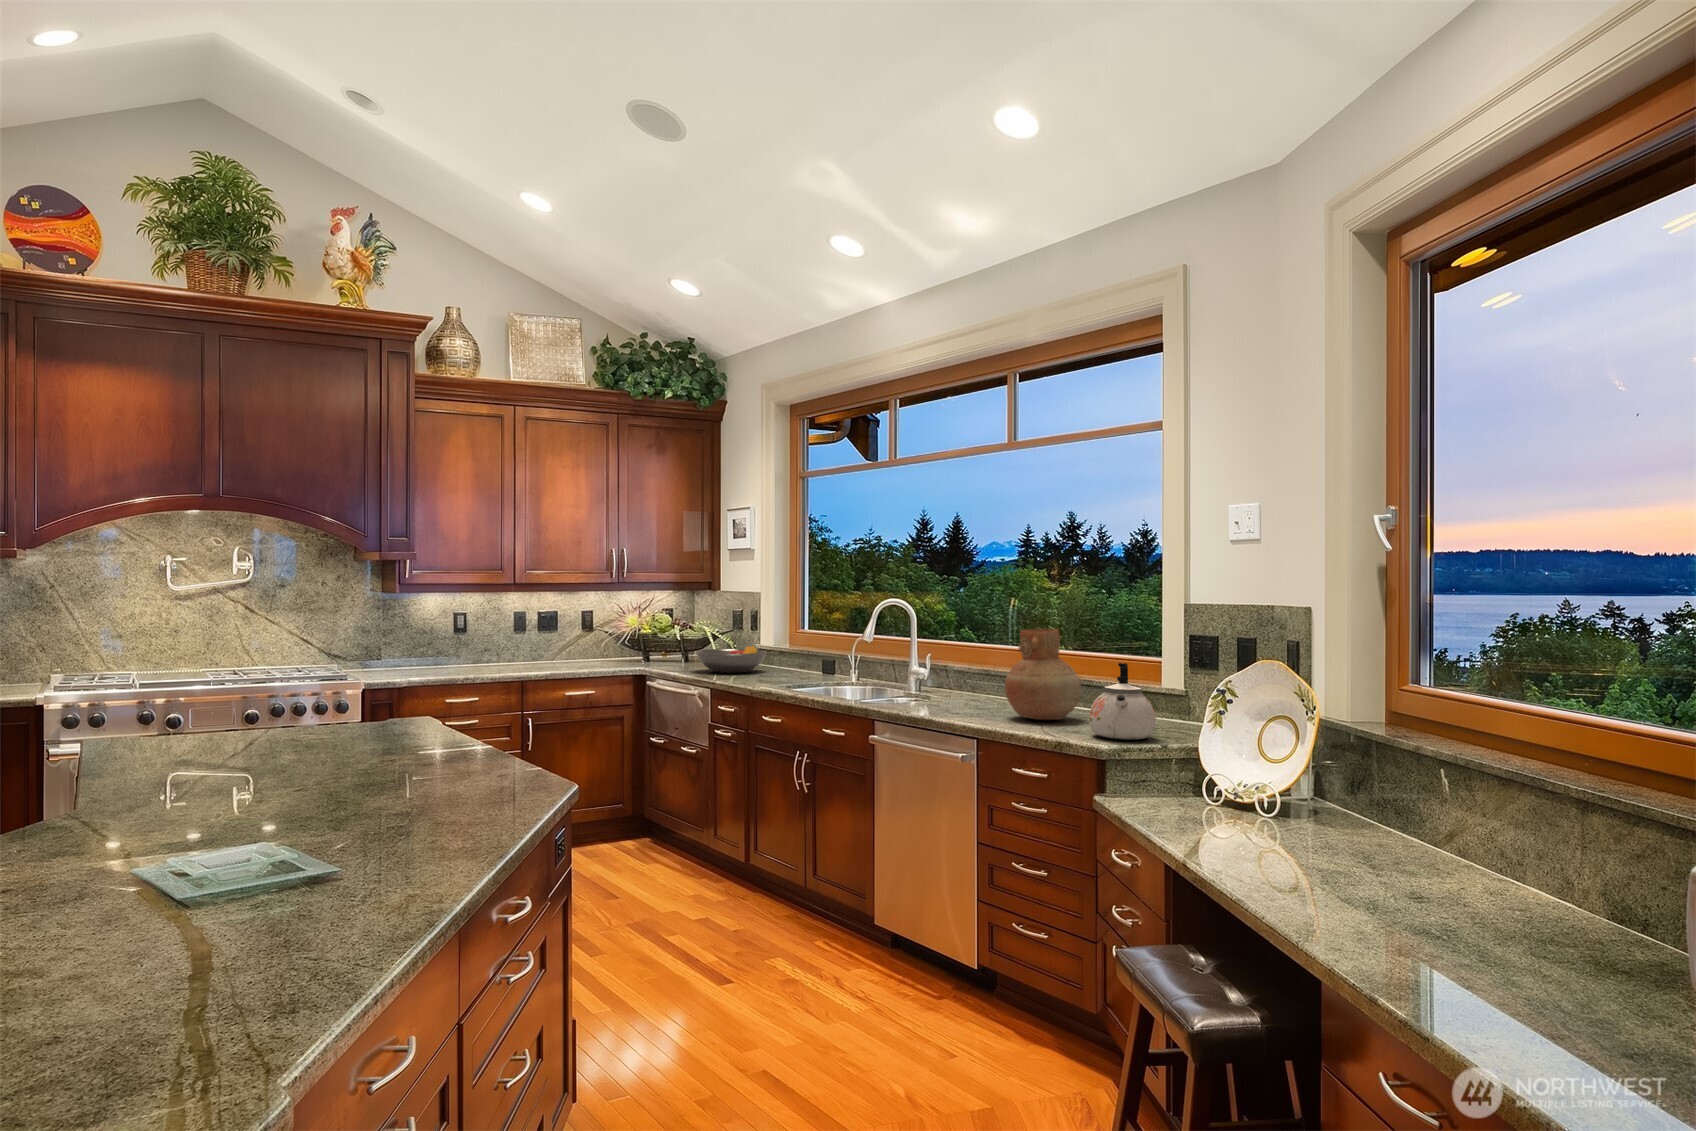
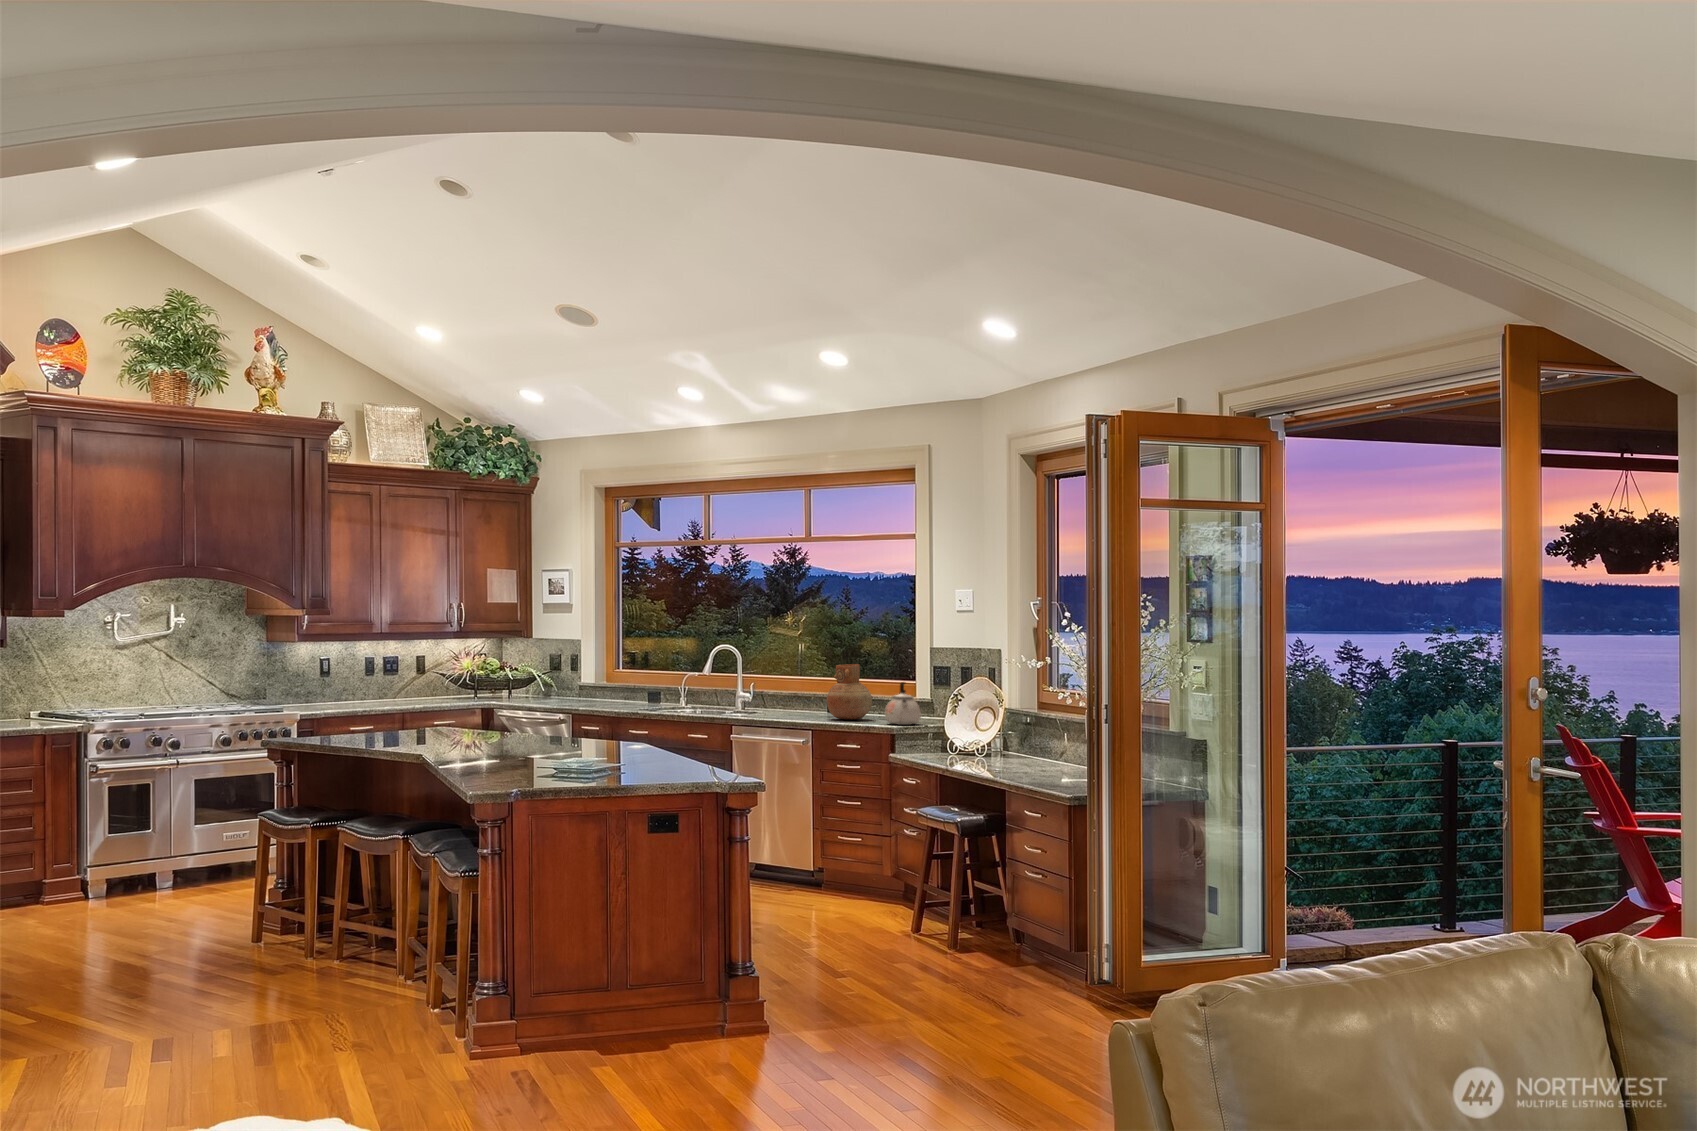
fruit bowl: present [696,645,767,673] -> none [546,683,603,704]

